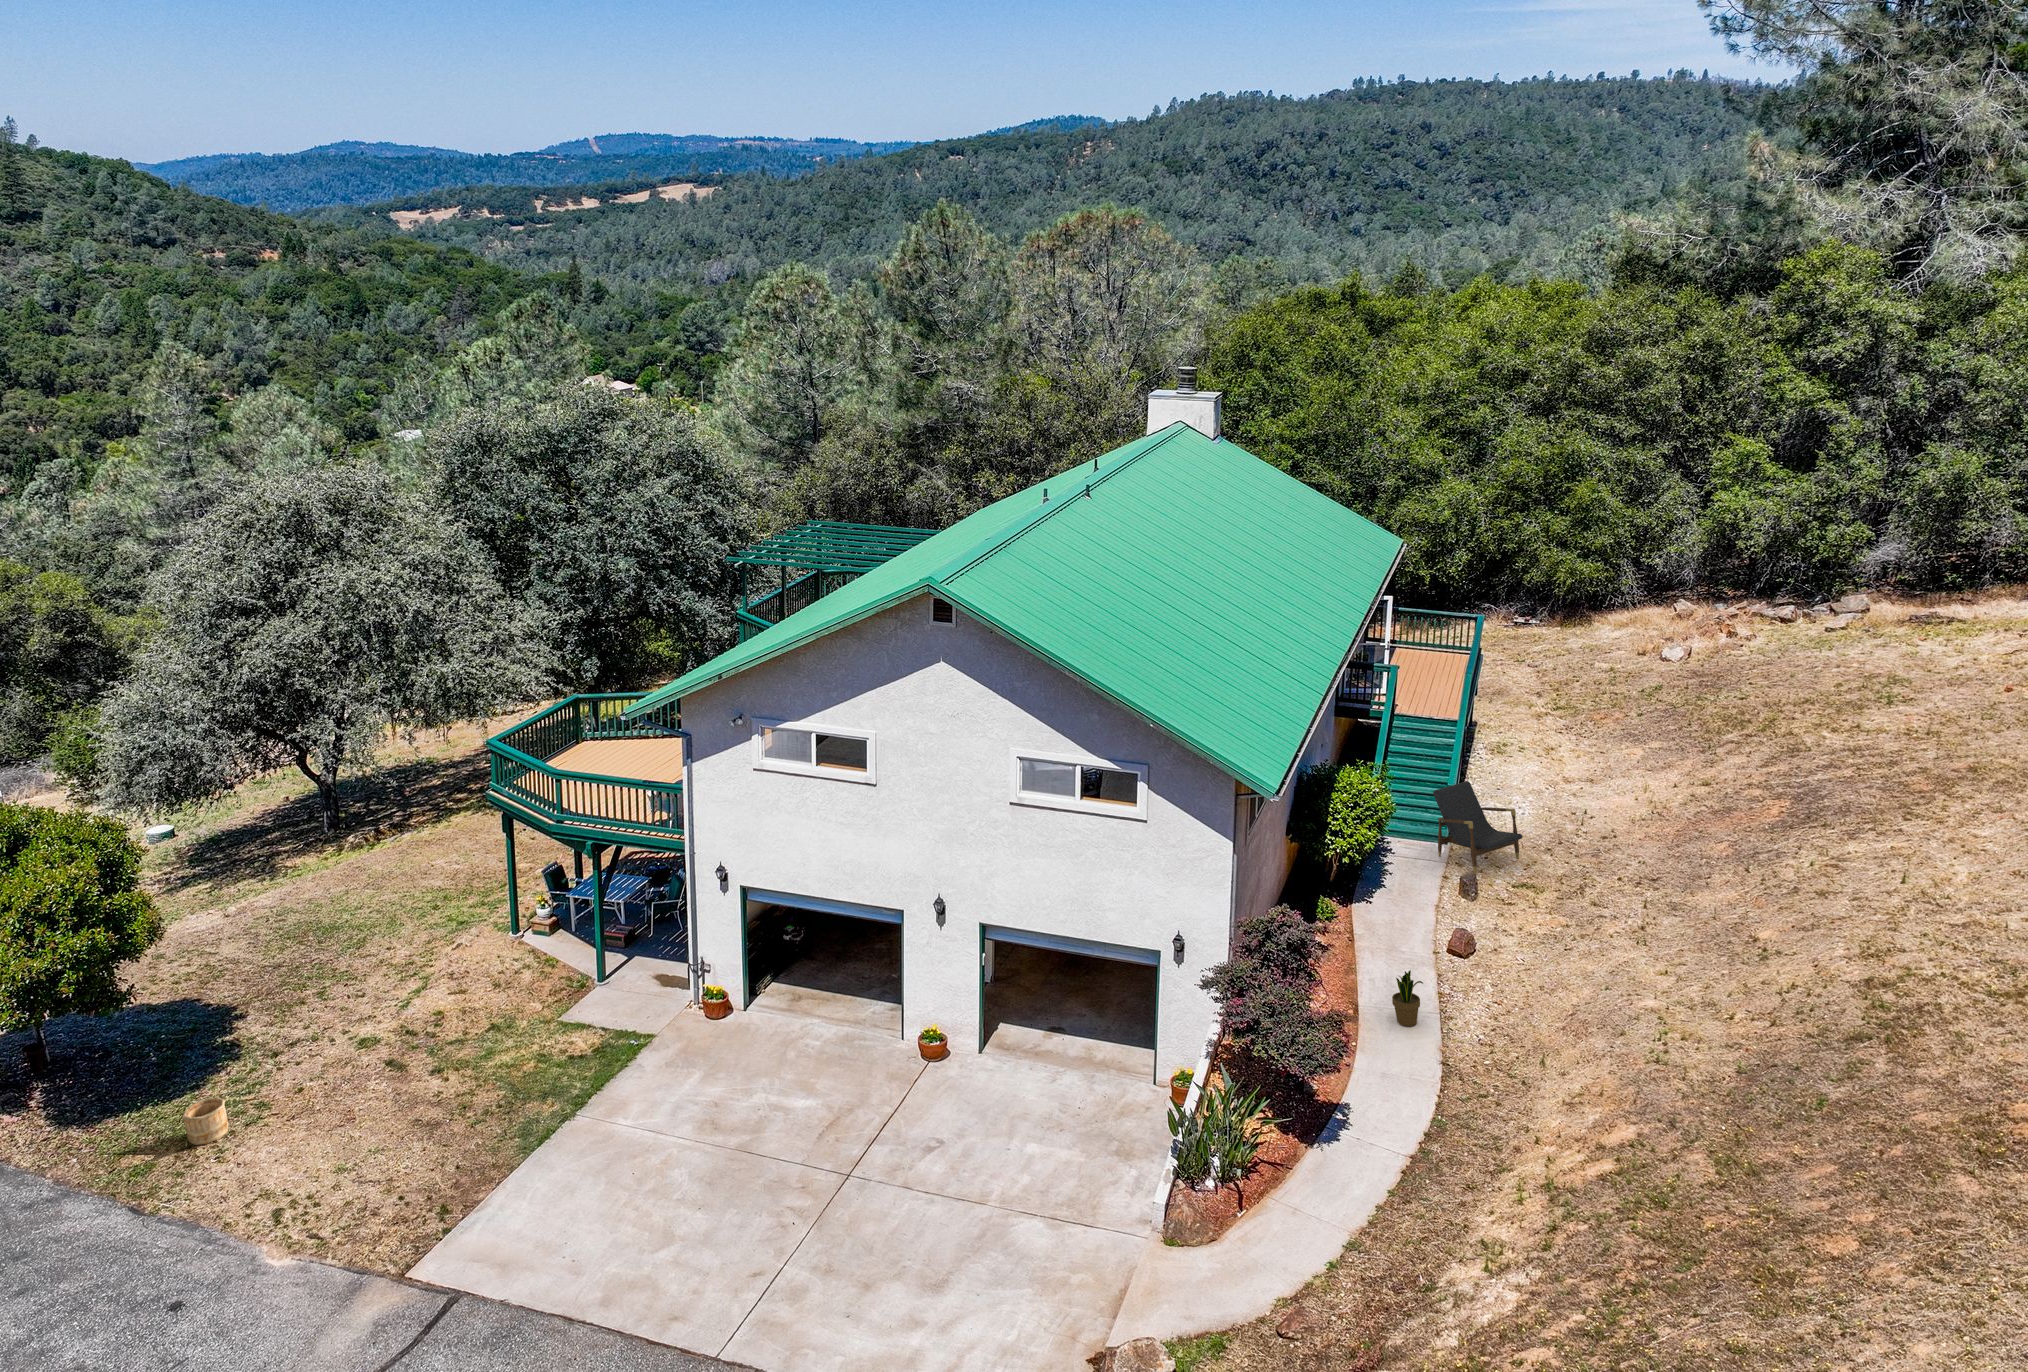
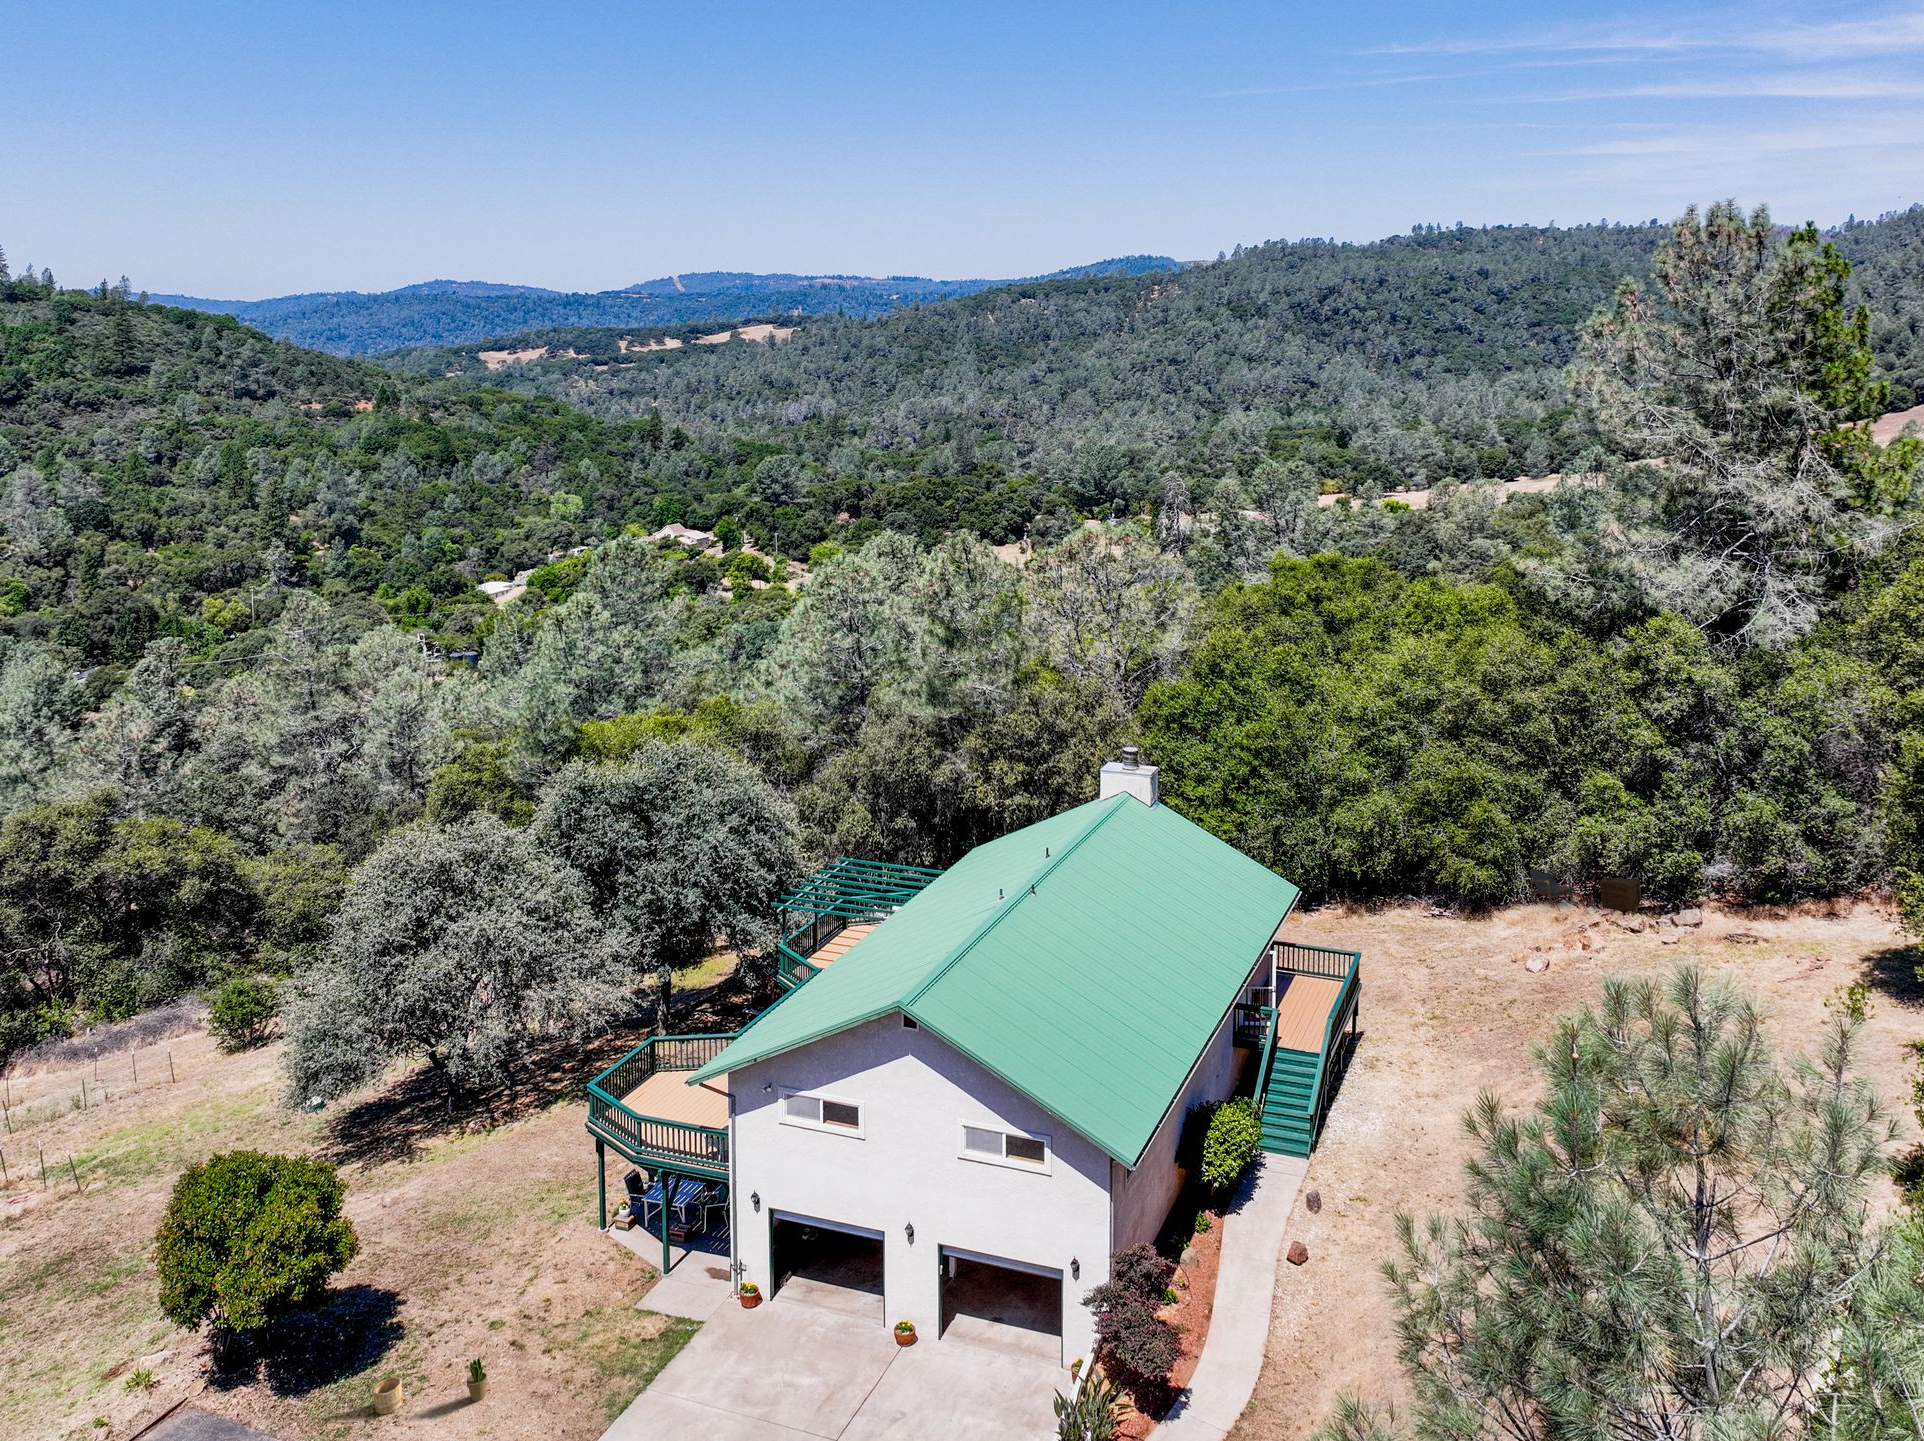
wooden crate: none [1736,568,1785,609] -> present [1600,878,1642,911]
lounge chair: present [1433,781,1522,874] -> present [1530,869,1574,908]
potted plant: present [1392,970,1423,1026] -> present [465,1356,488,1402]

